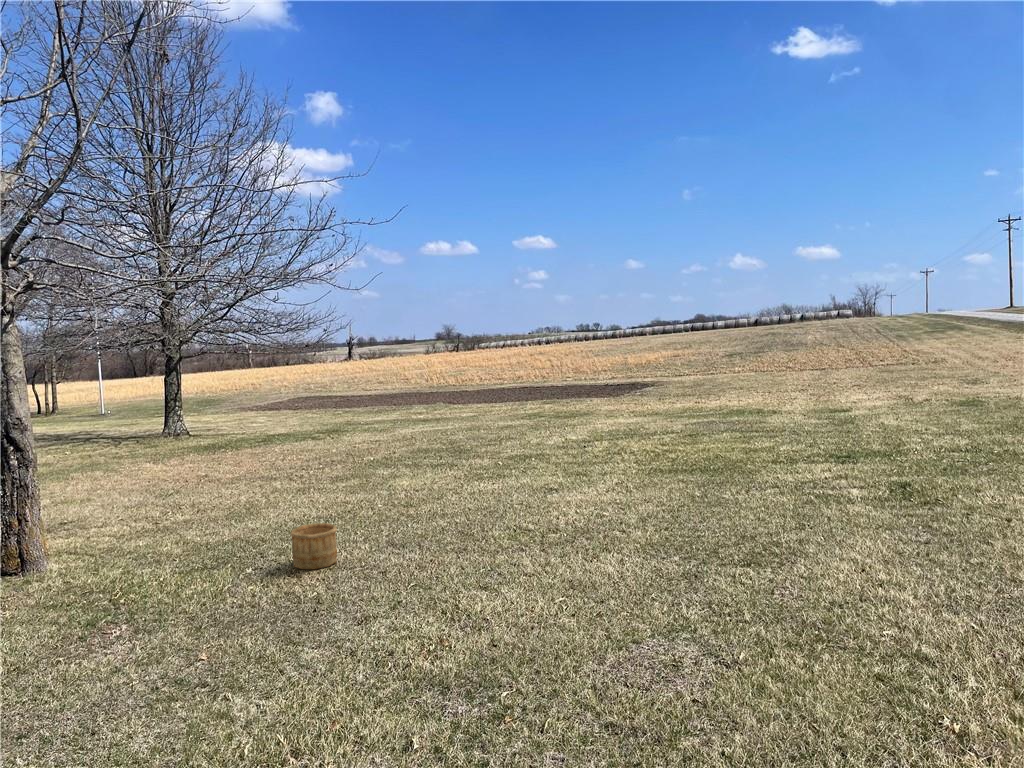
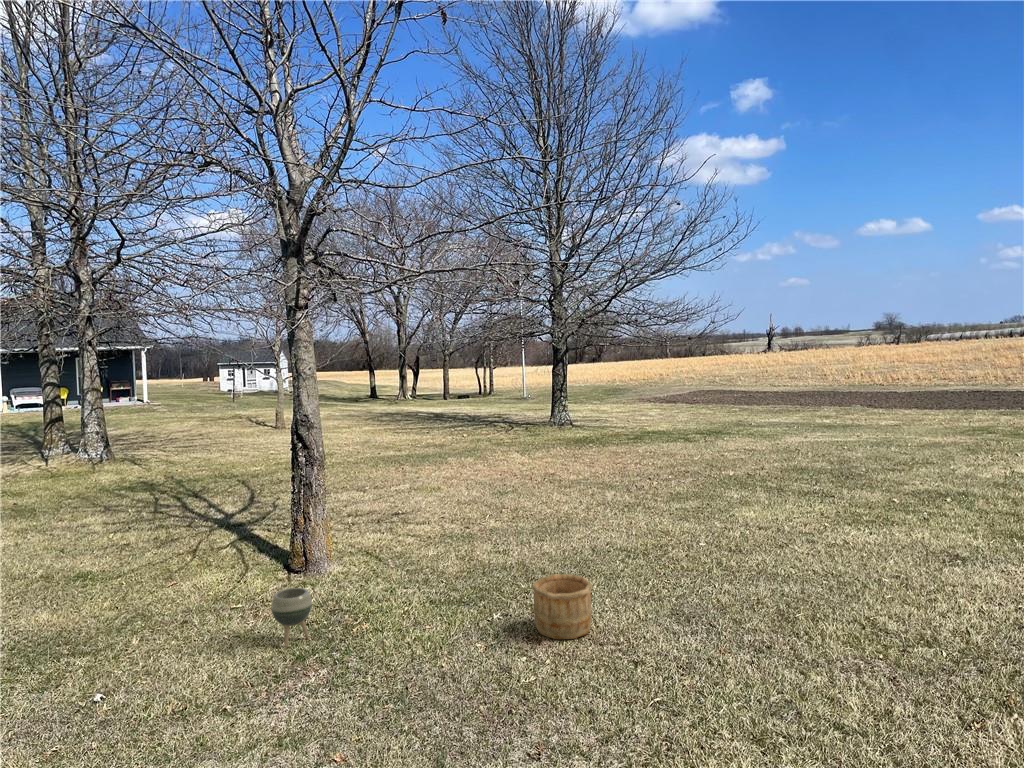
planter: none [49,570,91,623] -> present [271,588,312,647]

